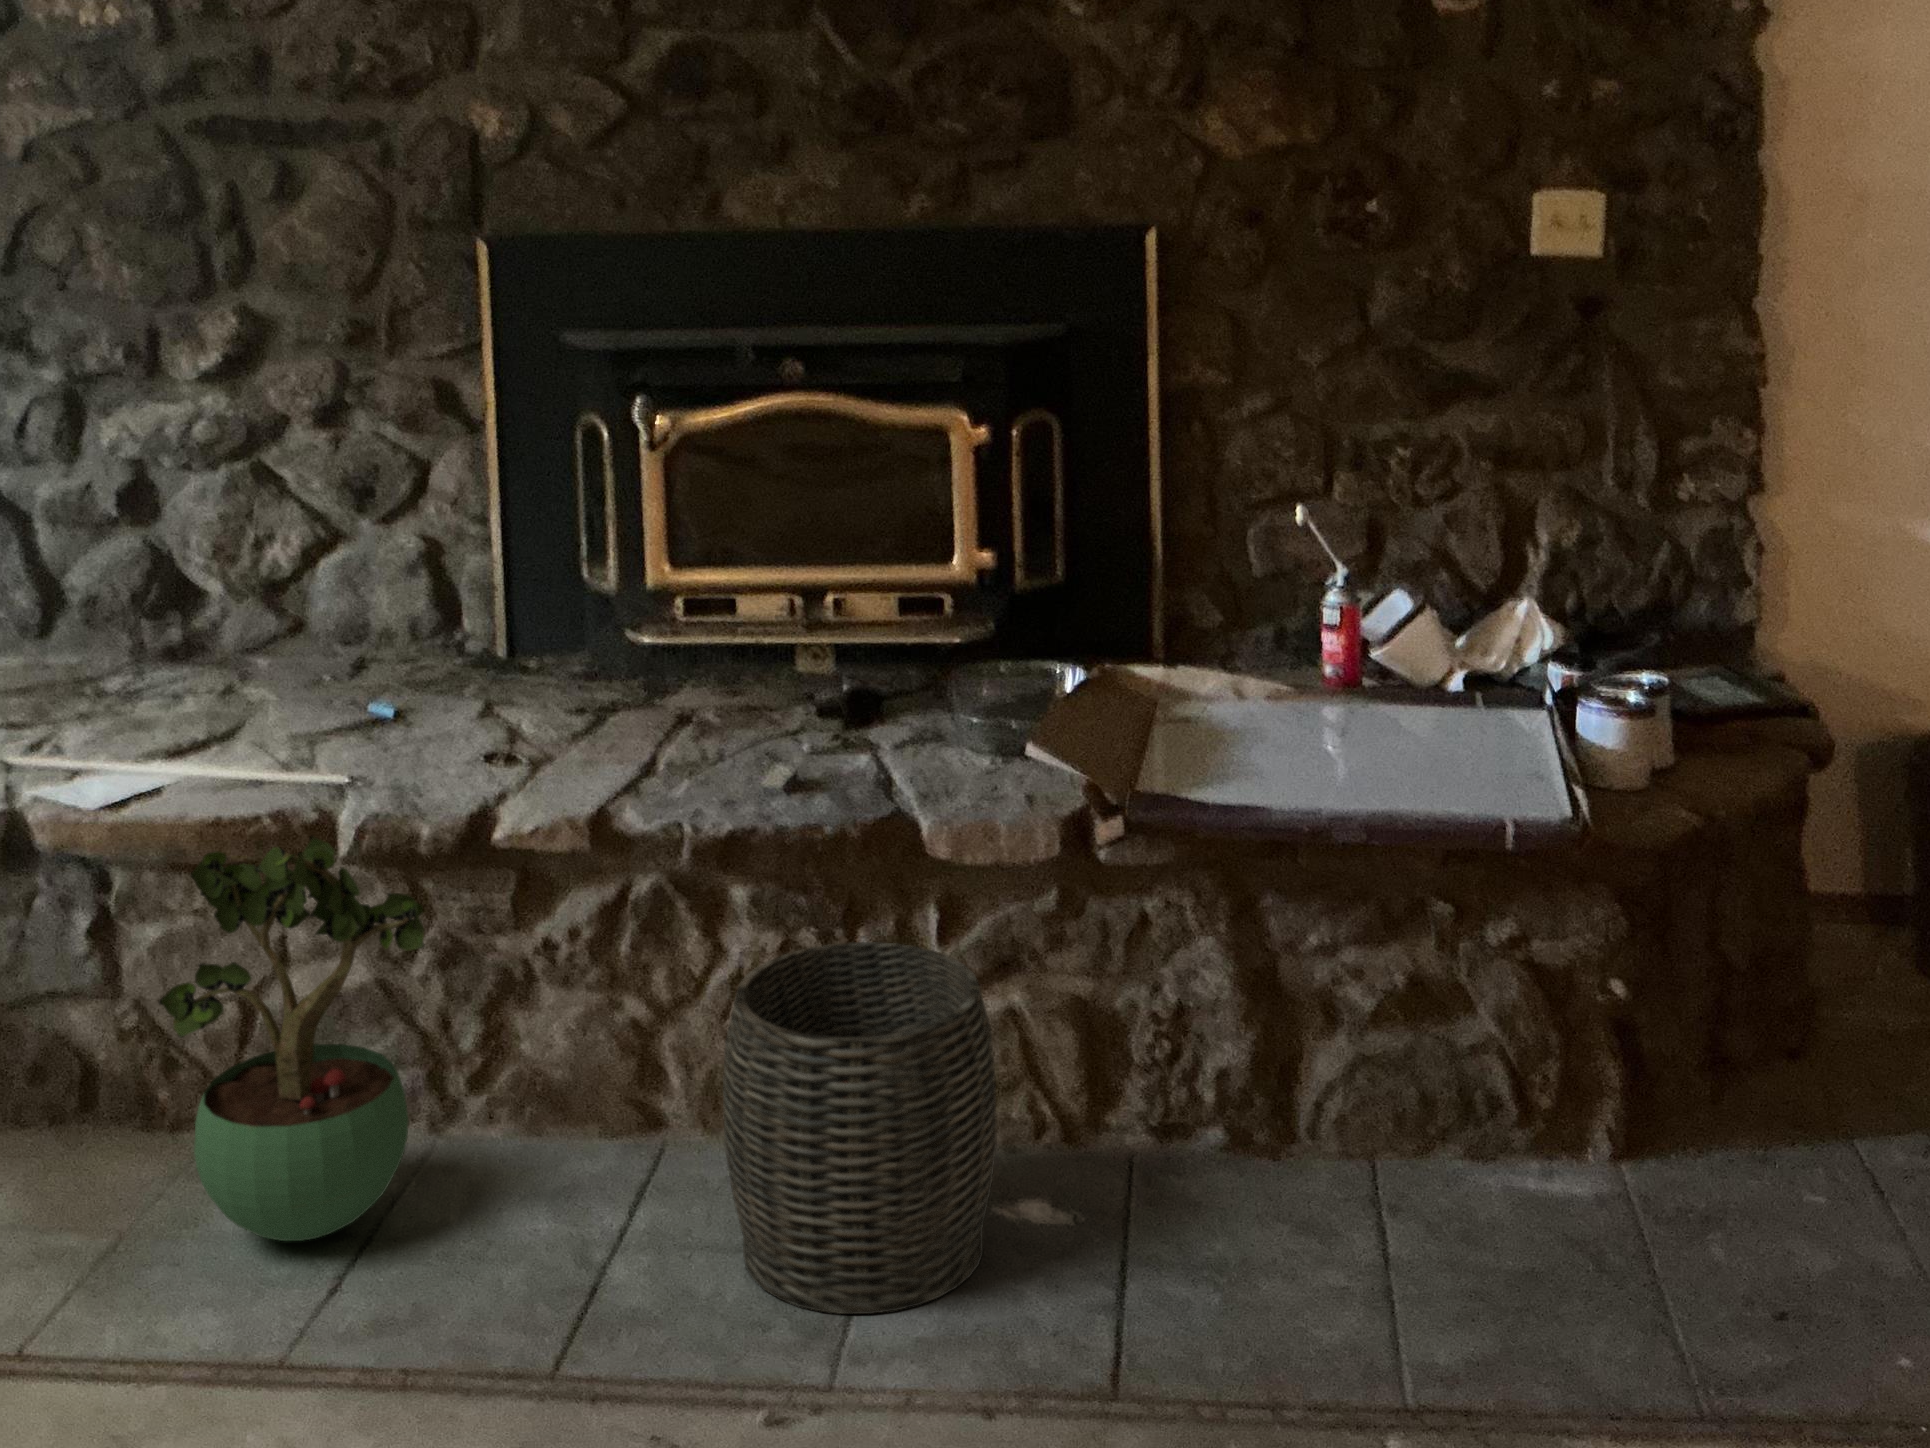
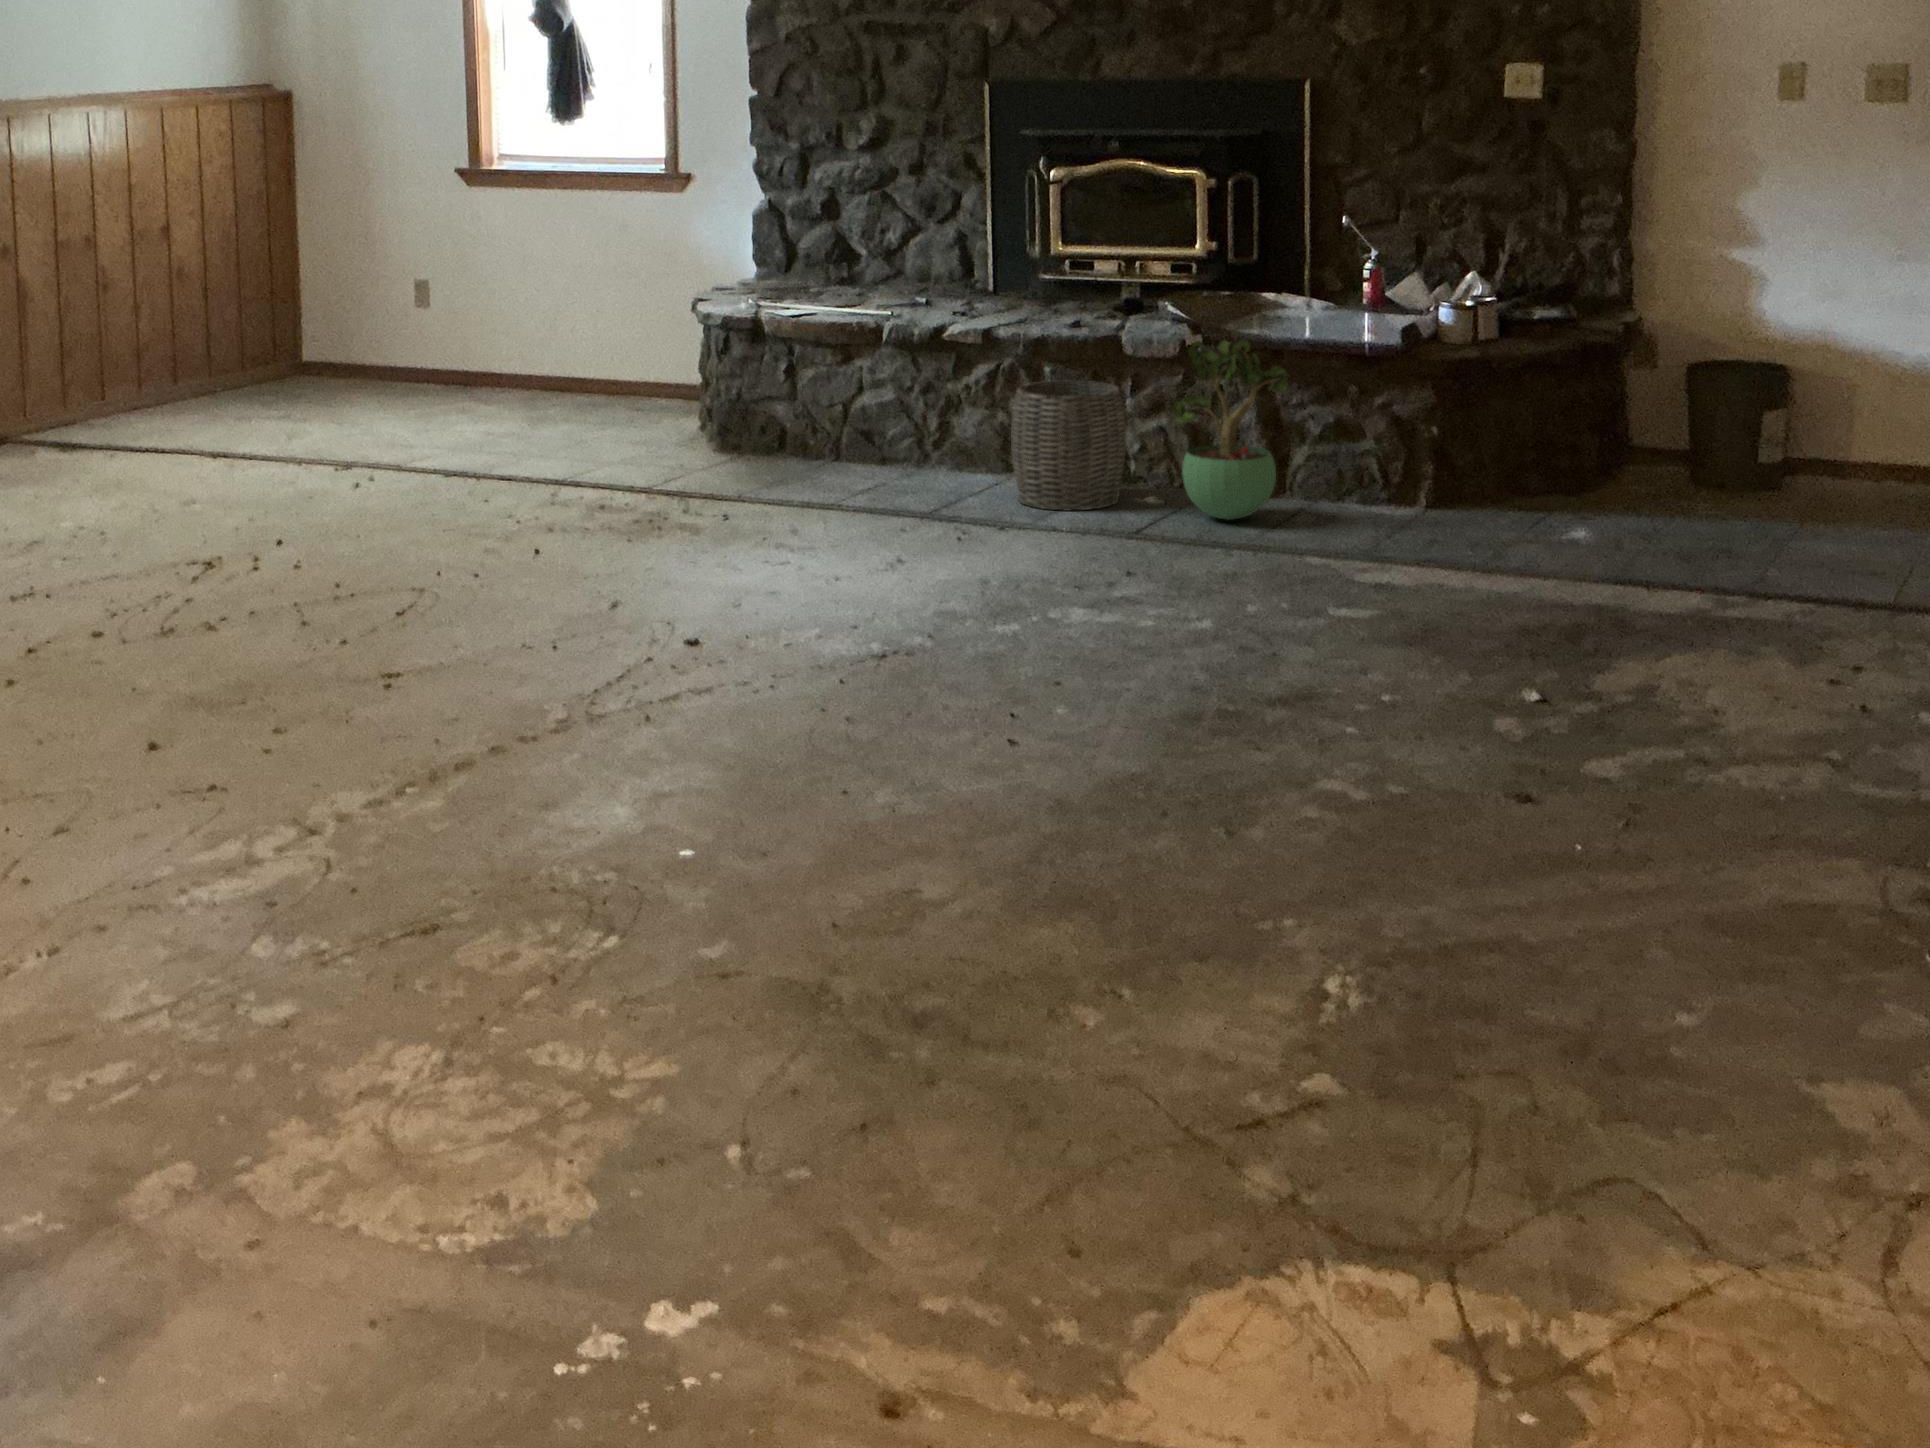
potted plant: present [159,836,425,1241] -> present [1171,338,1288,520]

